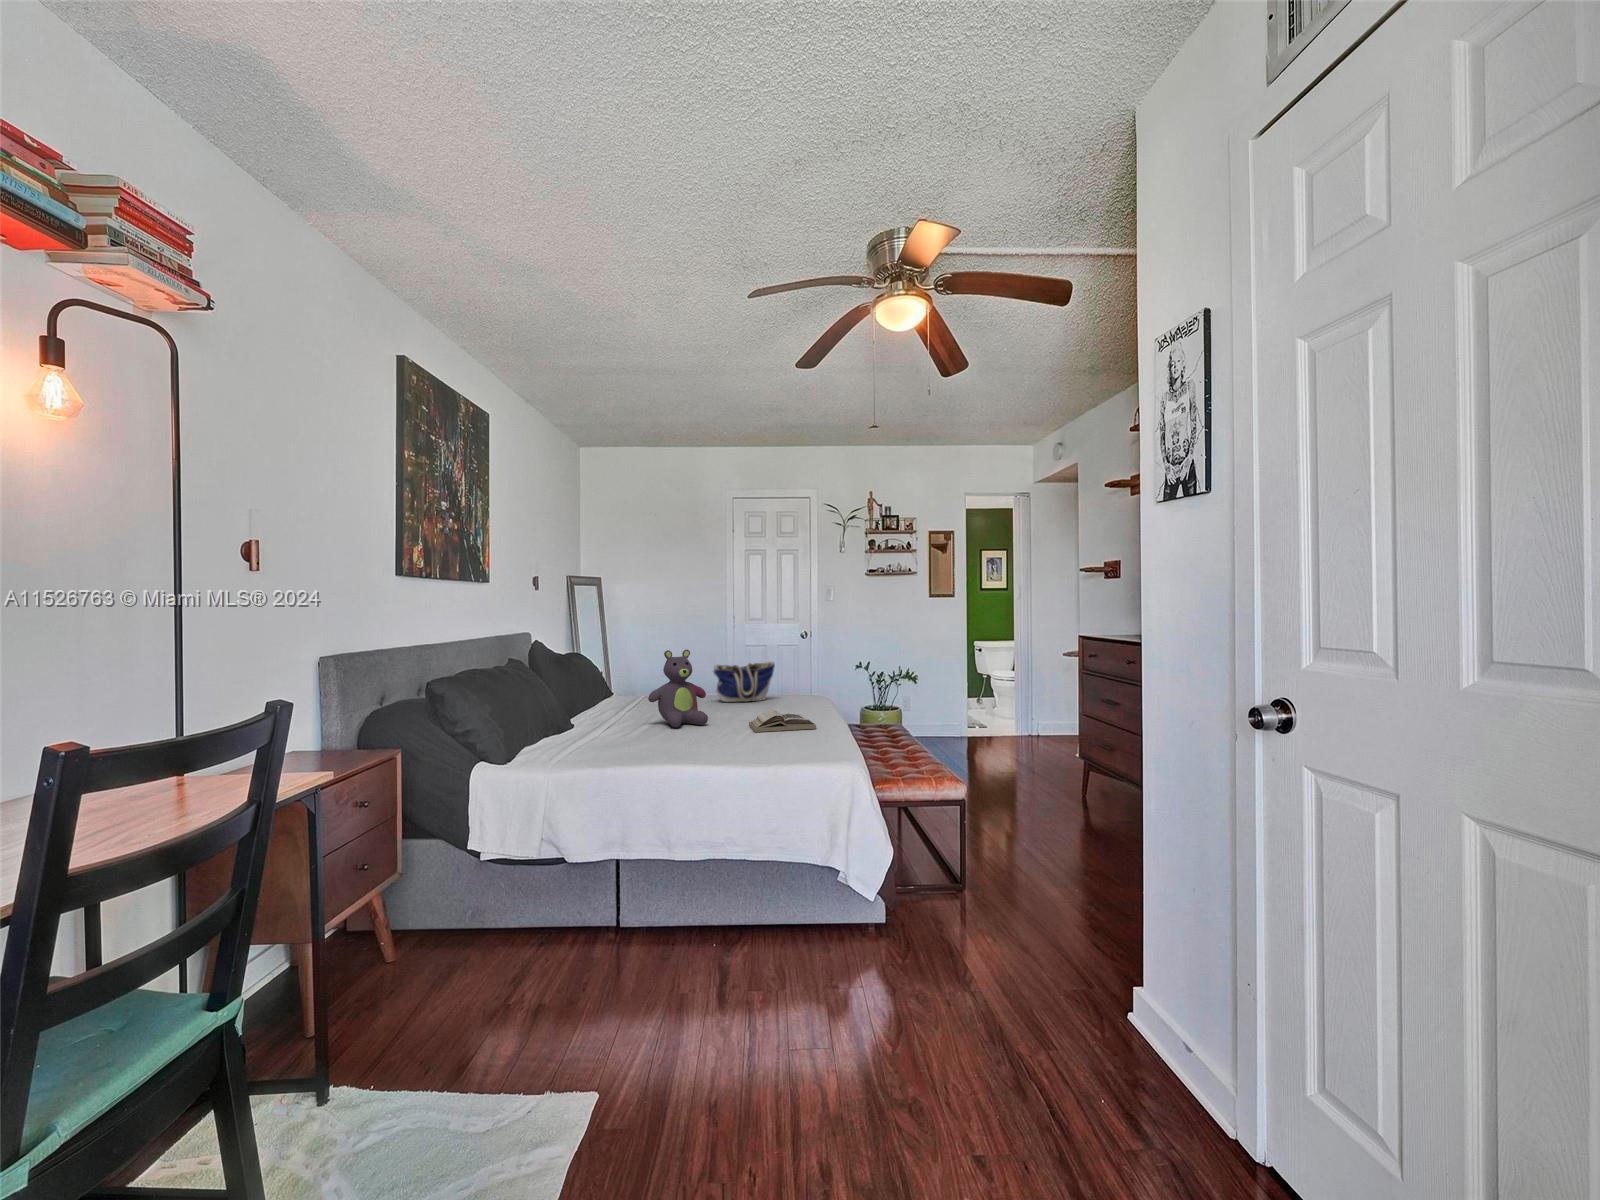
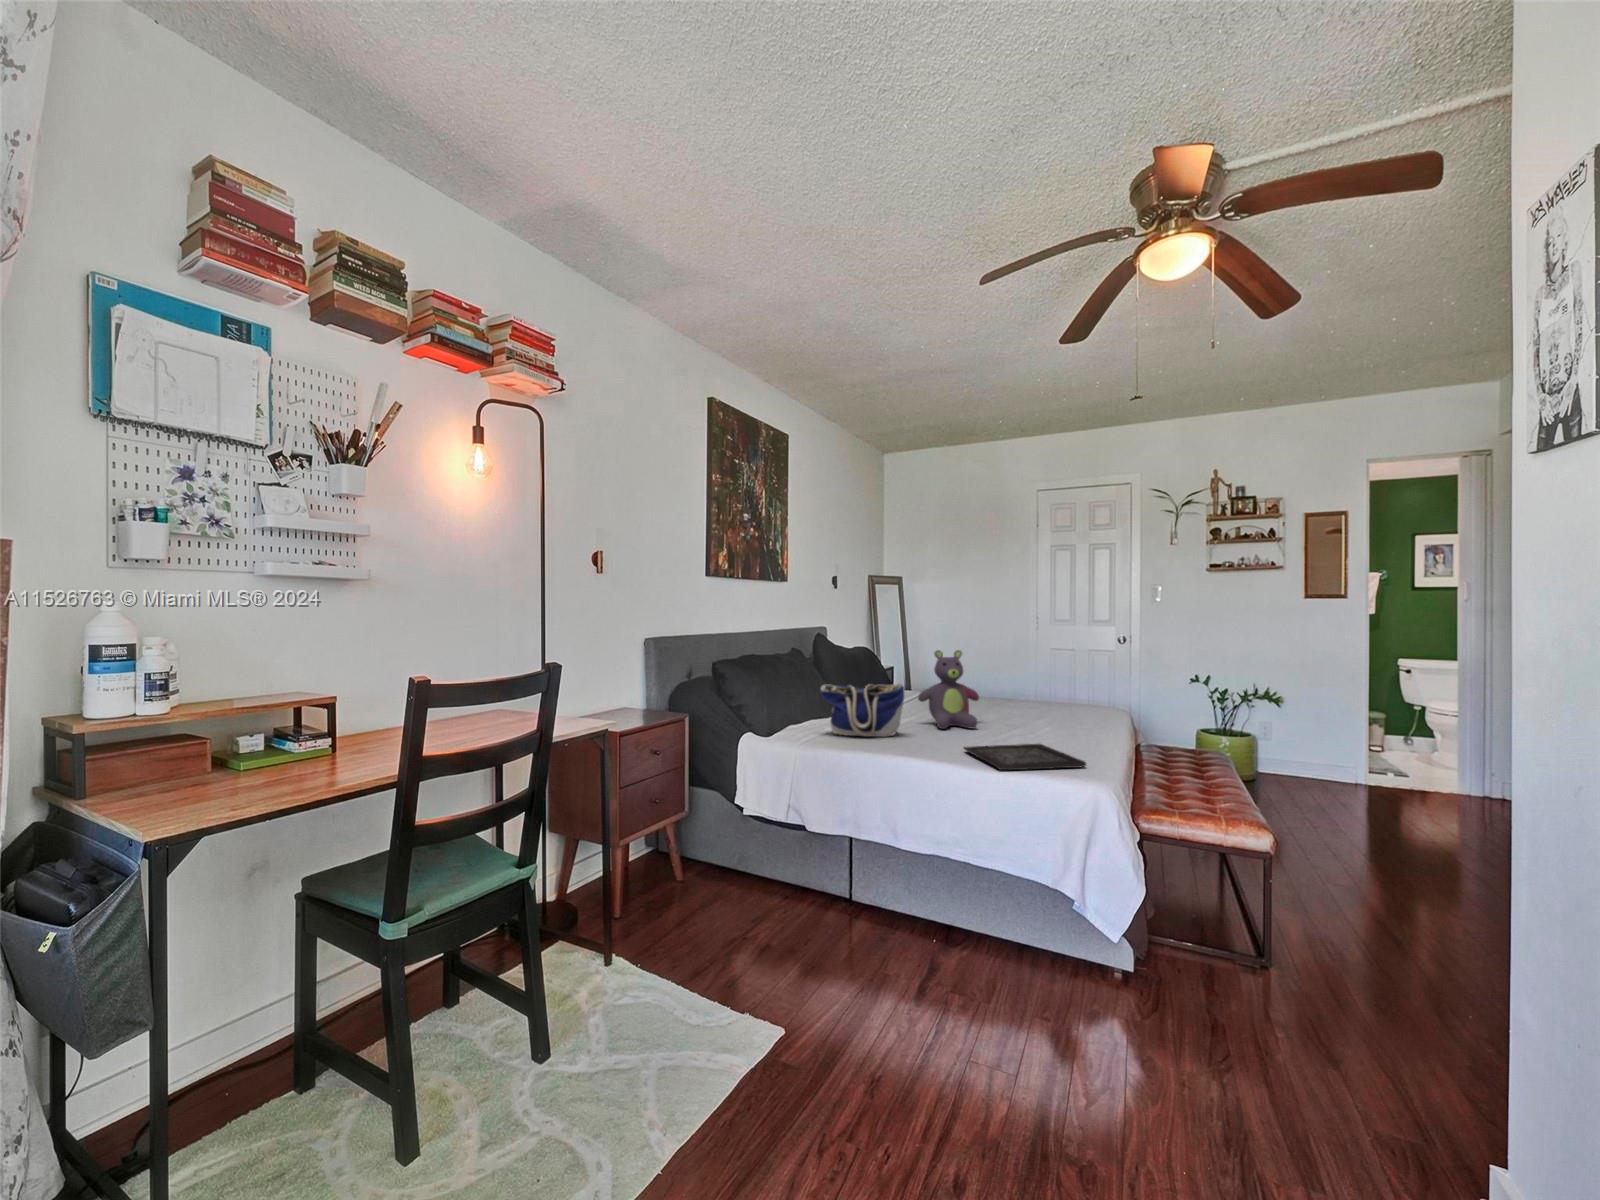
tote bag: present [713,662,775,702] -> present [821,684,904,737]
book: present [749,710,816,732] -> none [1021,718,1095,743]
tray: none [711,733,825,761] -> present [964,744,1086,770]

